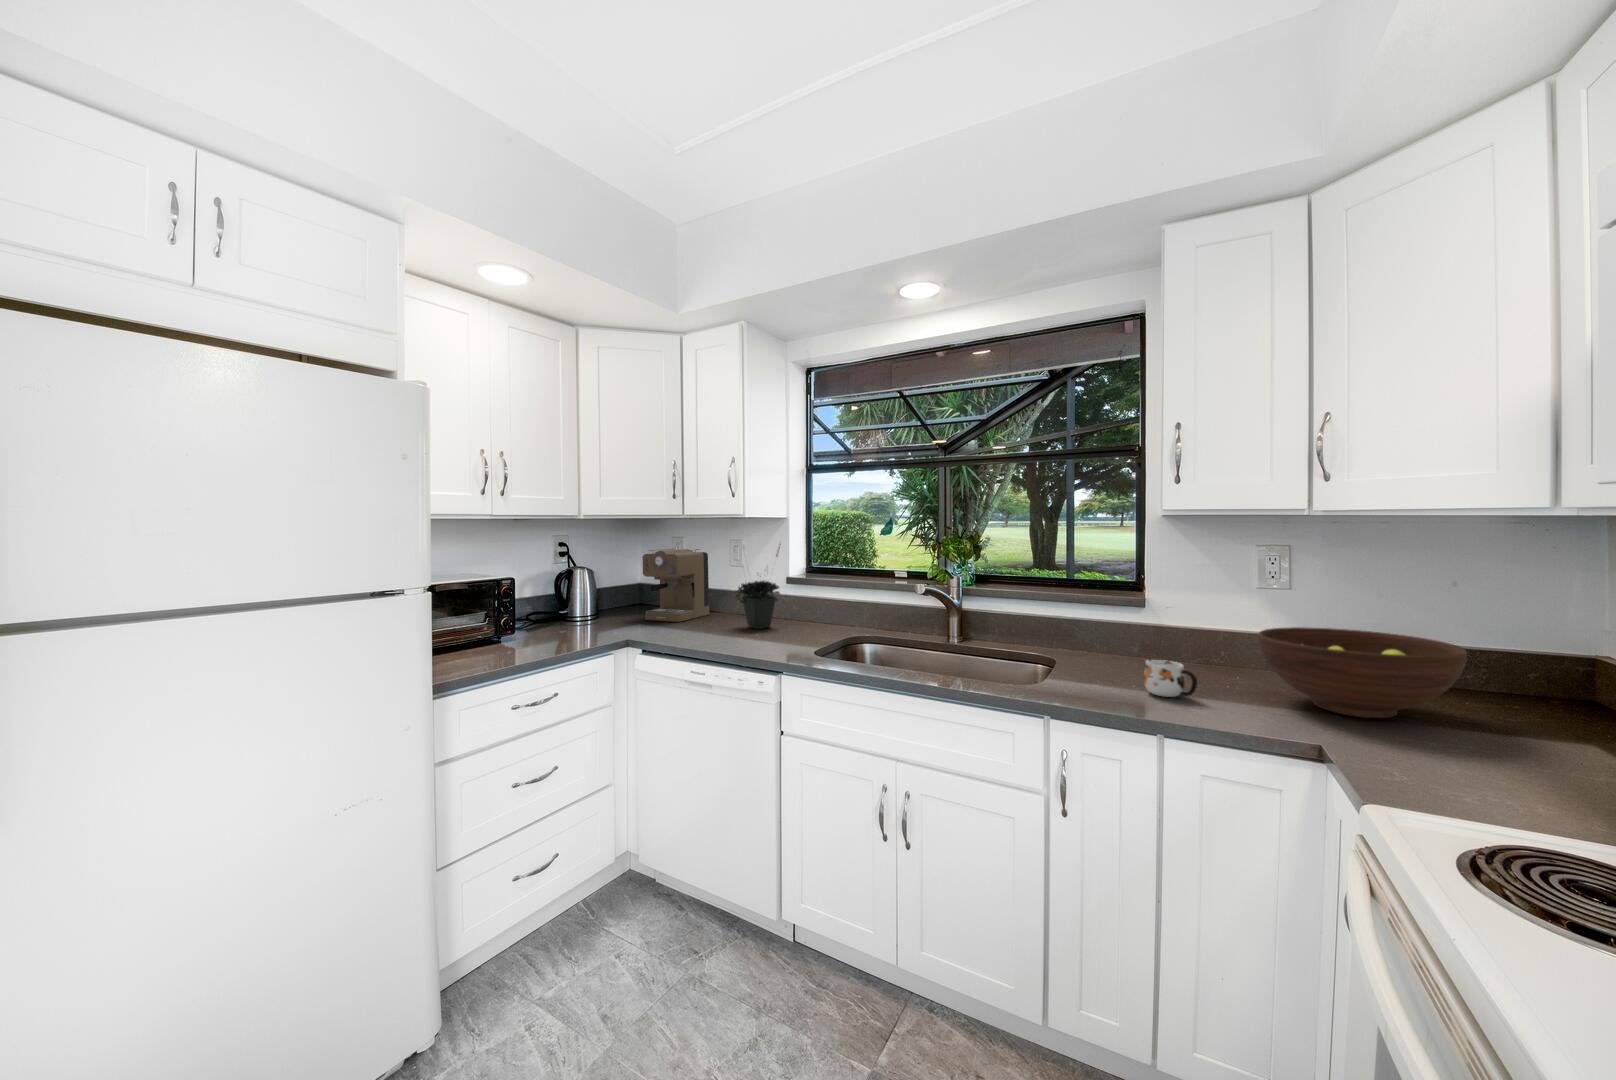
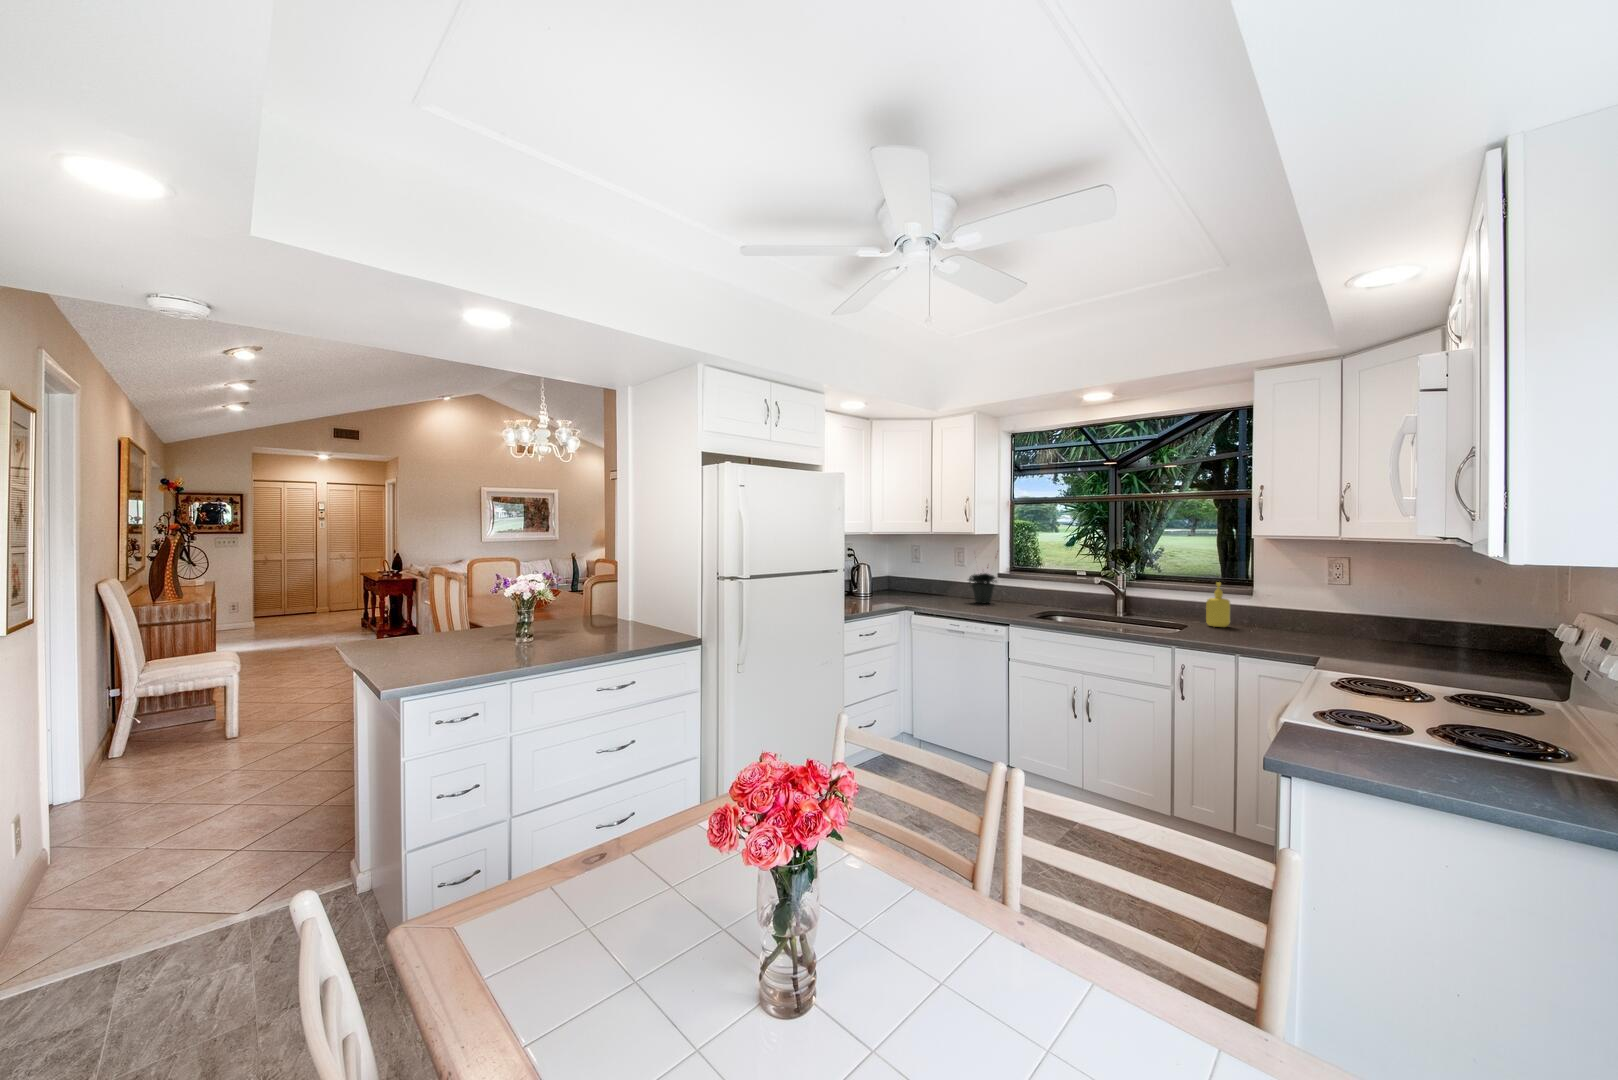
coffee maker: present [642,549,709,622] -> none [903,553,942,598]
soap dispenser: none [1086,591,1122,666] -> present [1206,582,1230,627]
fruit bowl: present [1258,627,1467,718] -> none [1307,604,1425,651]
mug: present [1143,659,1197,697] -> none [1235,618,1267,640]

